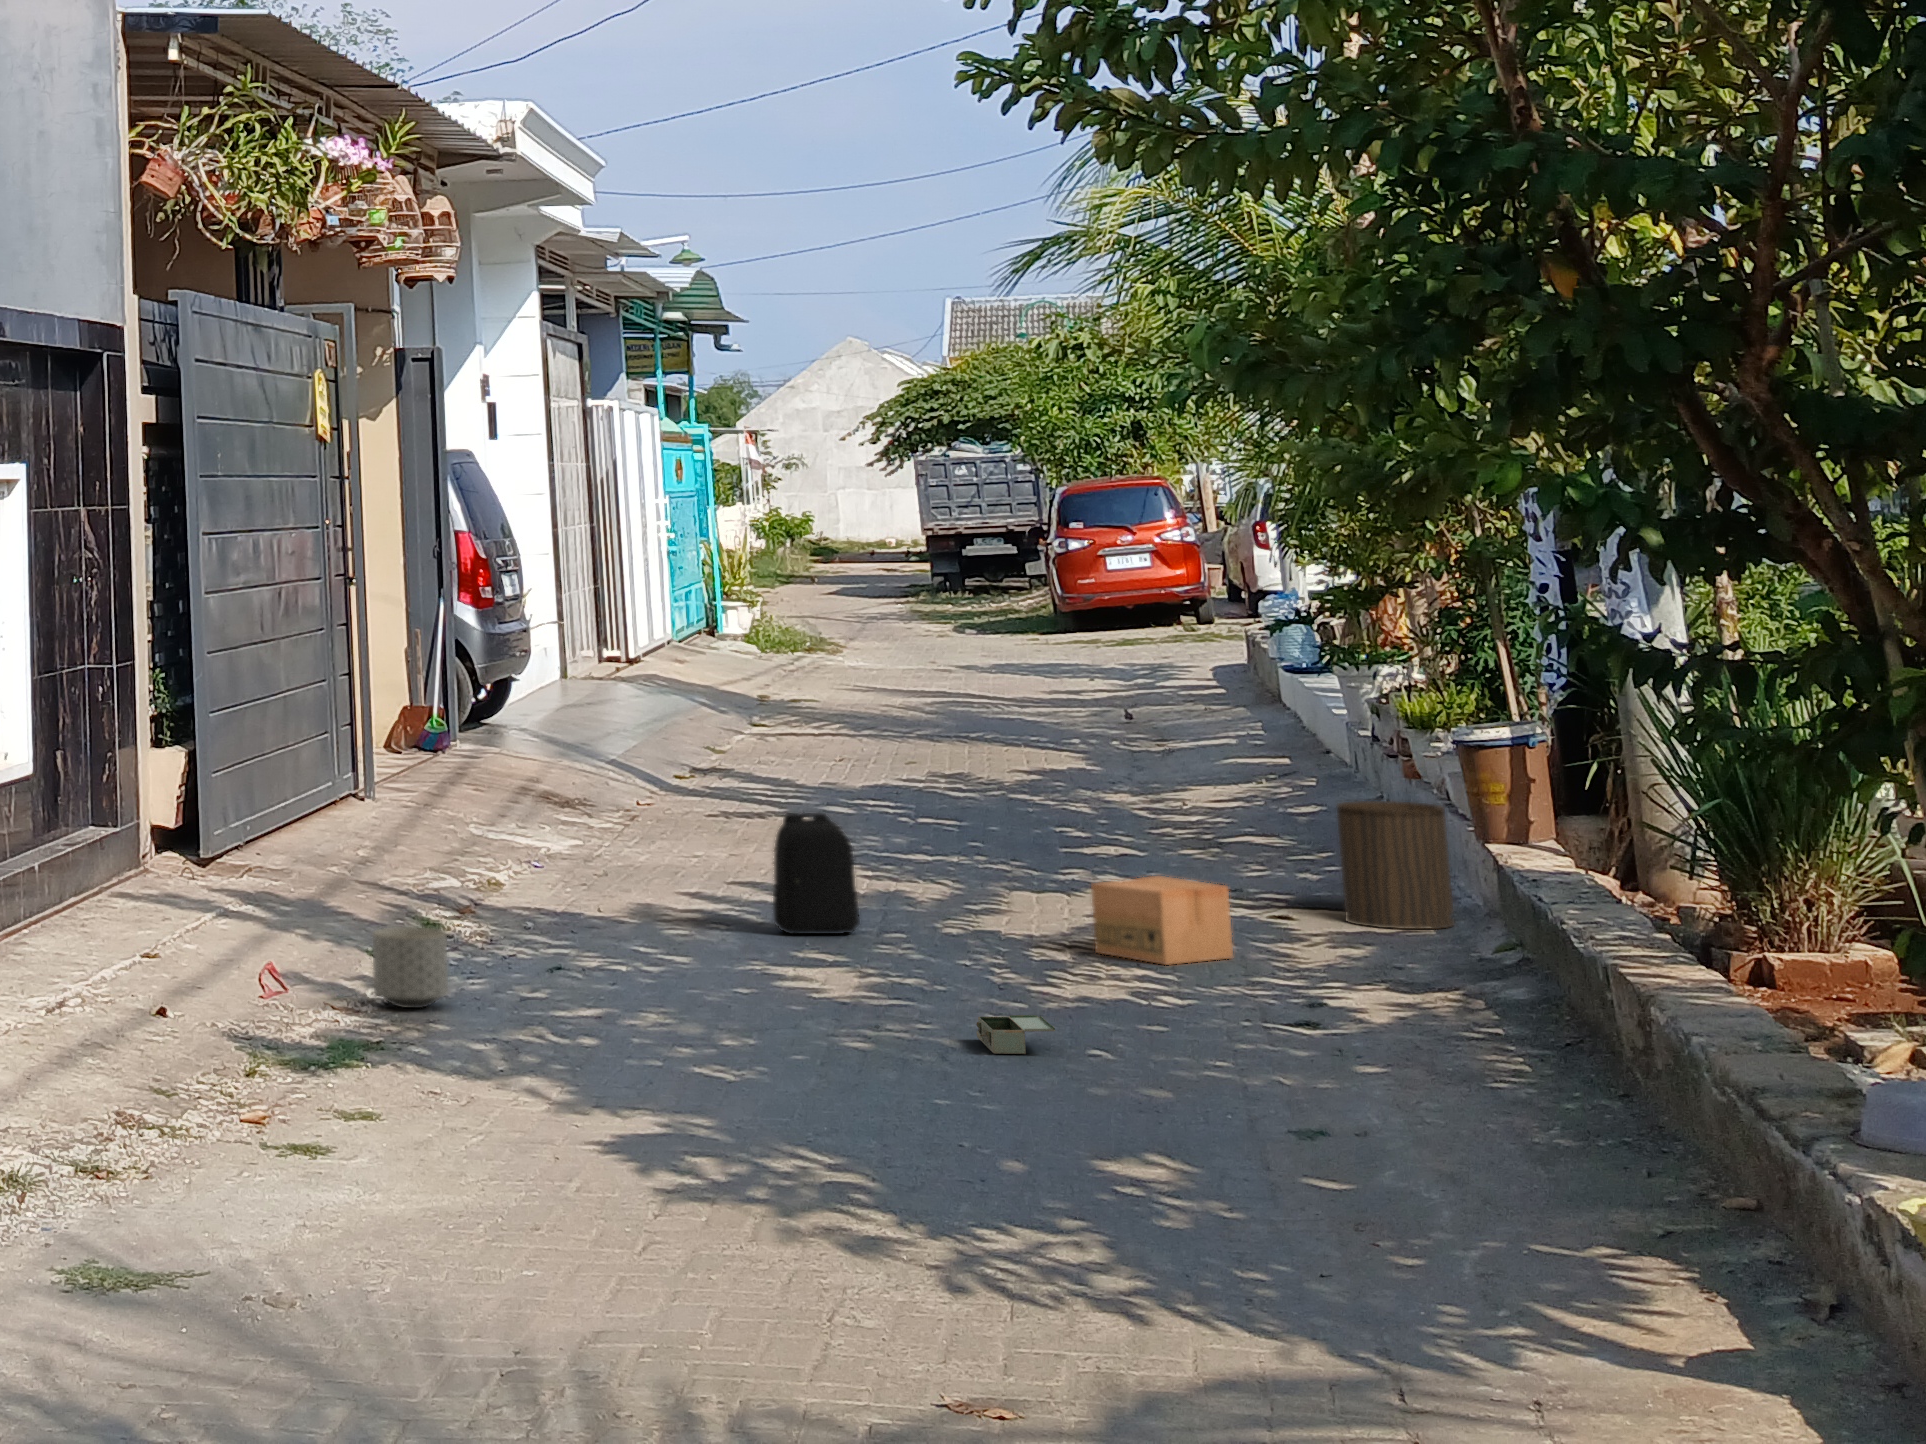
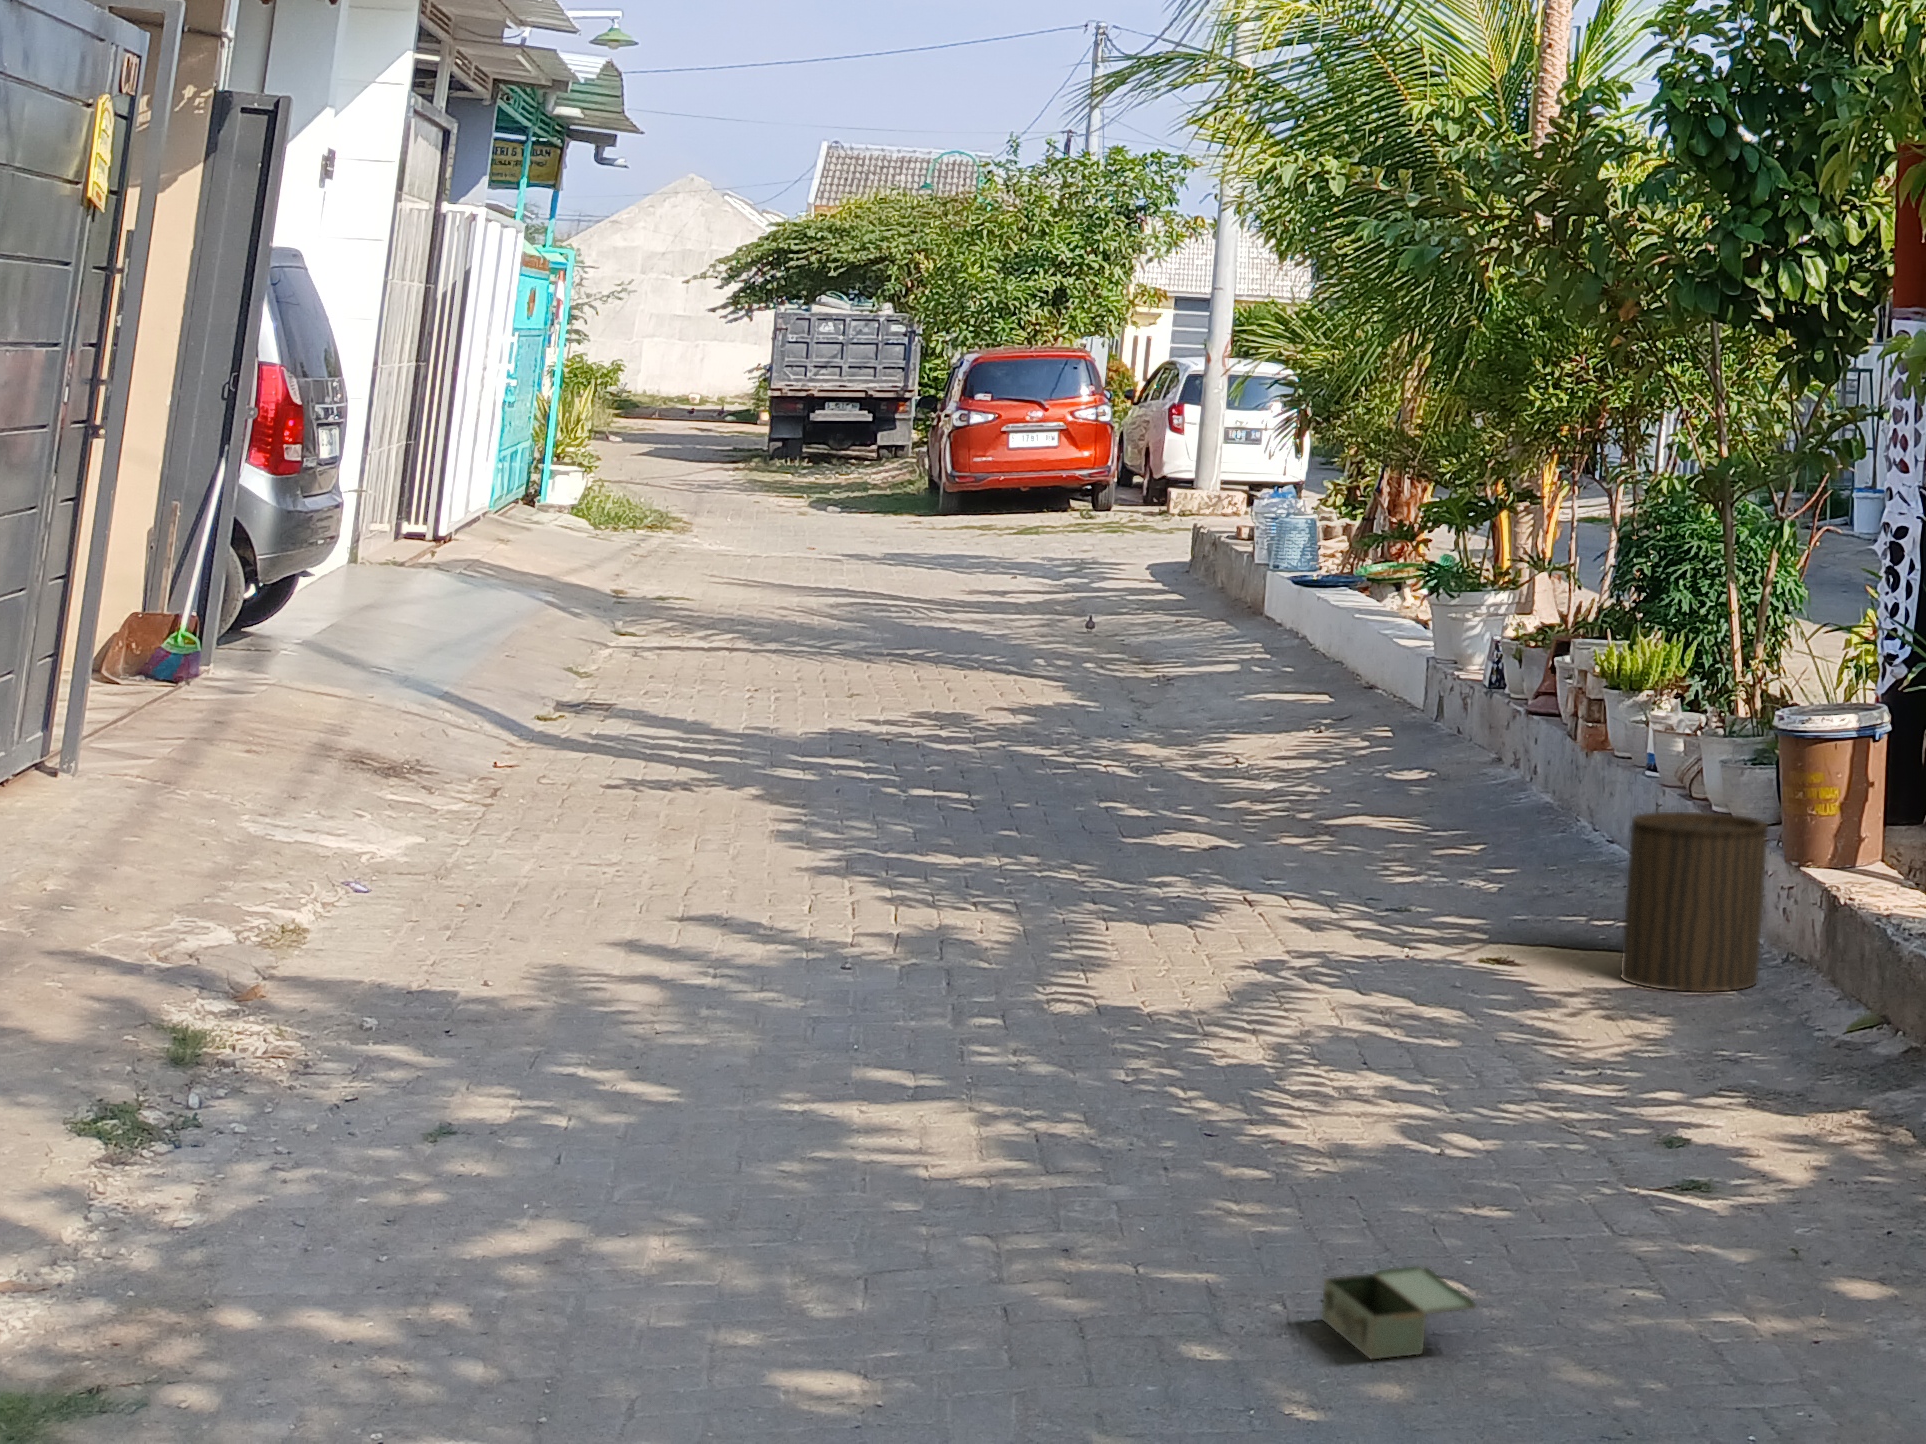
backpack: present [773,813,860,934] -> none [836,856,988,1057]
cardboard box: present [1091,876,1233,965] -> none [1353,945,1556,1092]
planter: present [373,927,448,1008] -> none [92,1166,284,1344]

